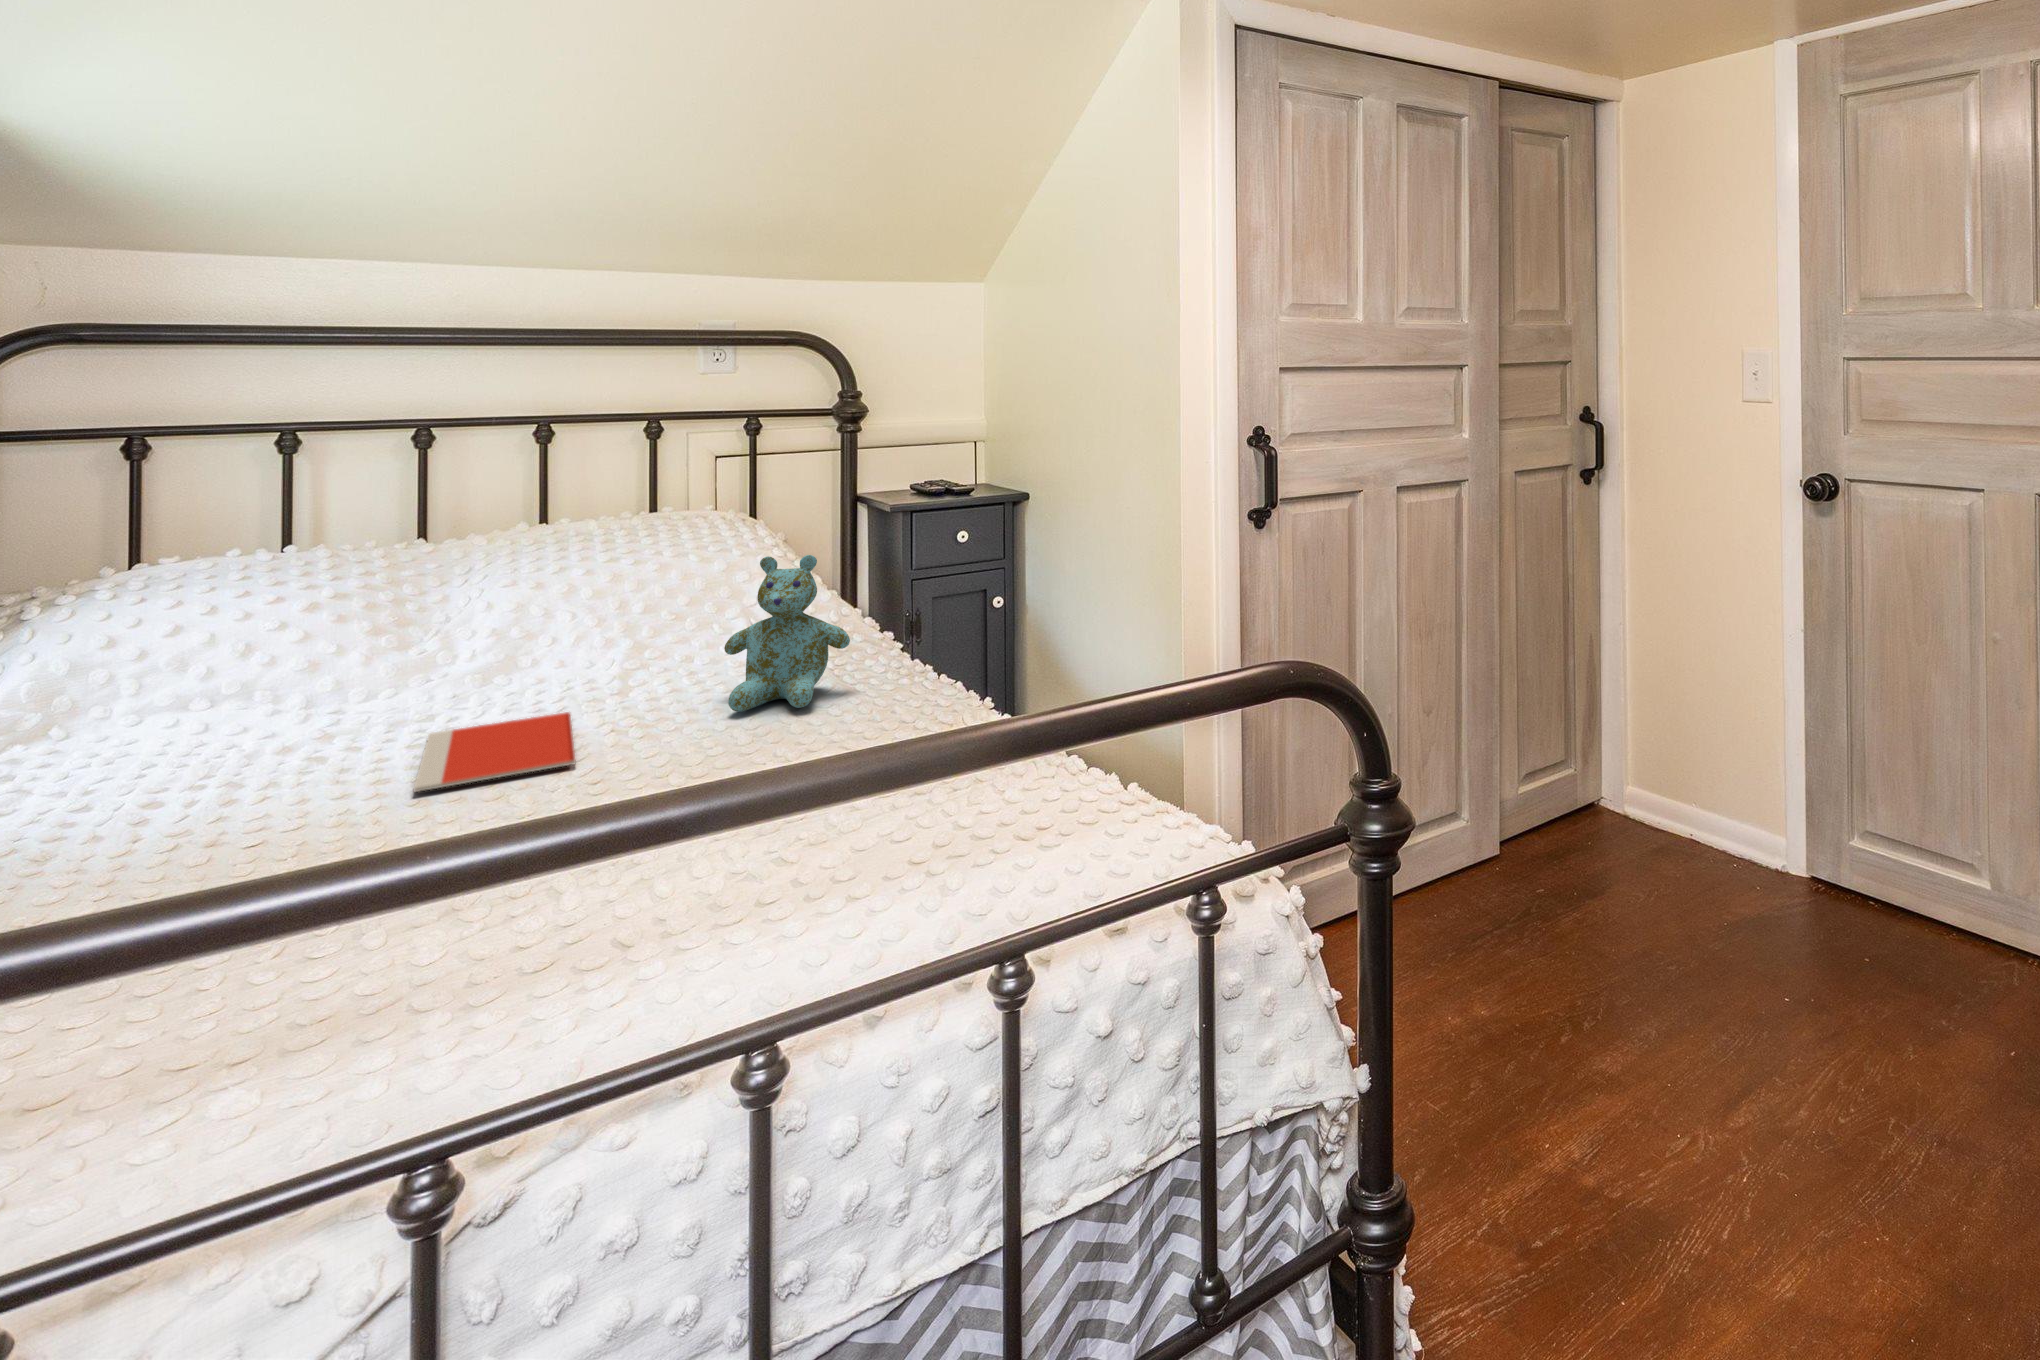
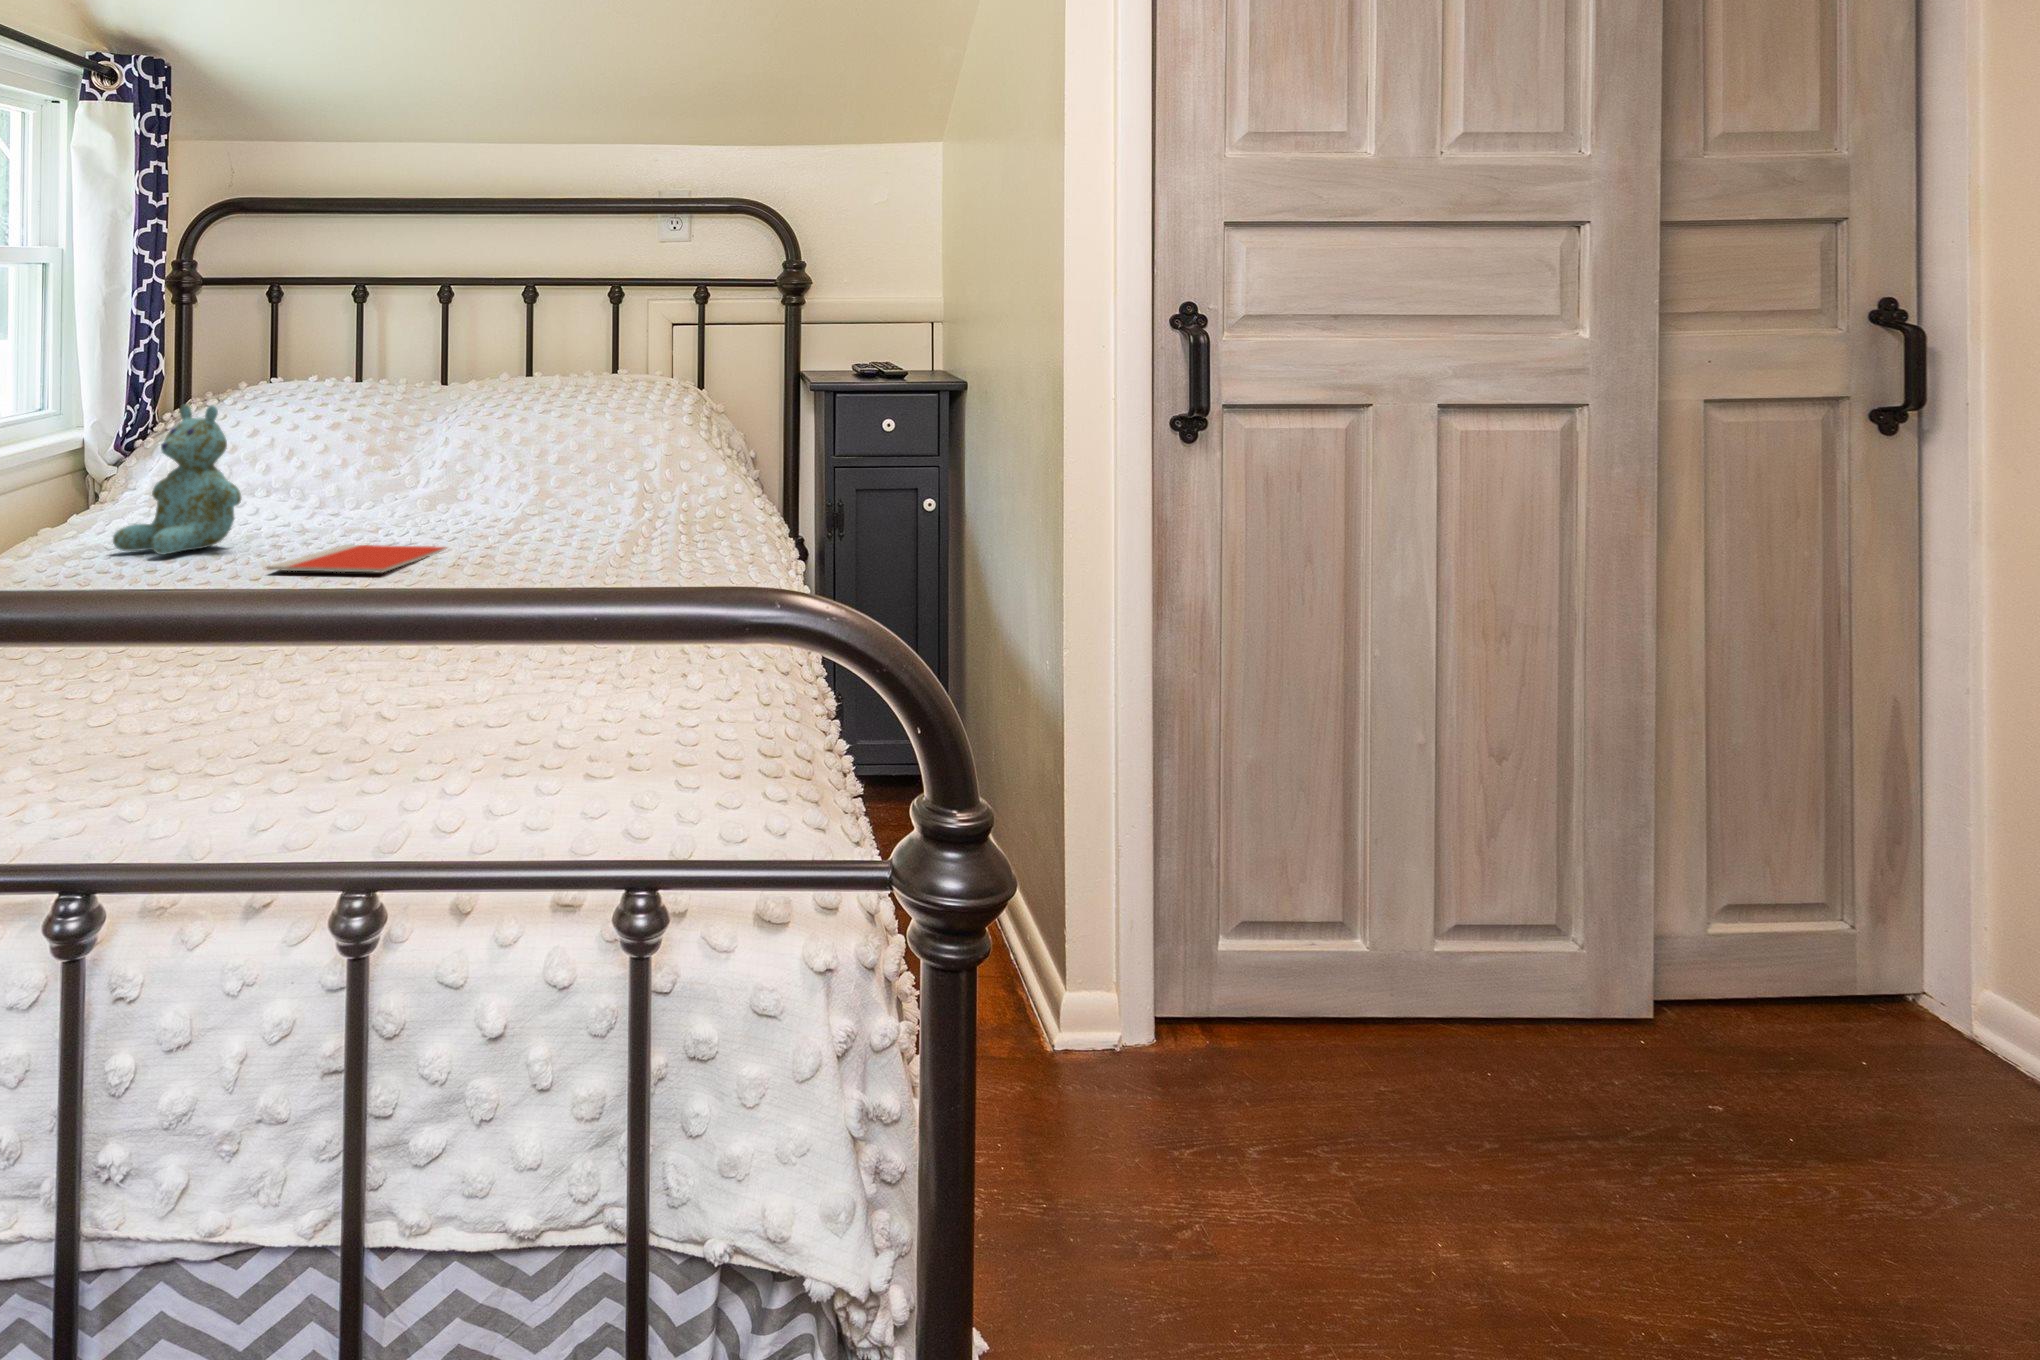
stuffed bear: present [724,555,850,712] -> present [113,405,241,555]

